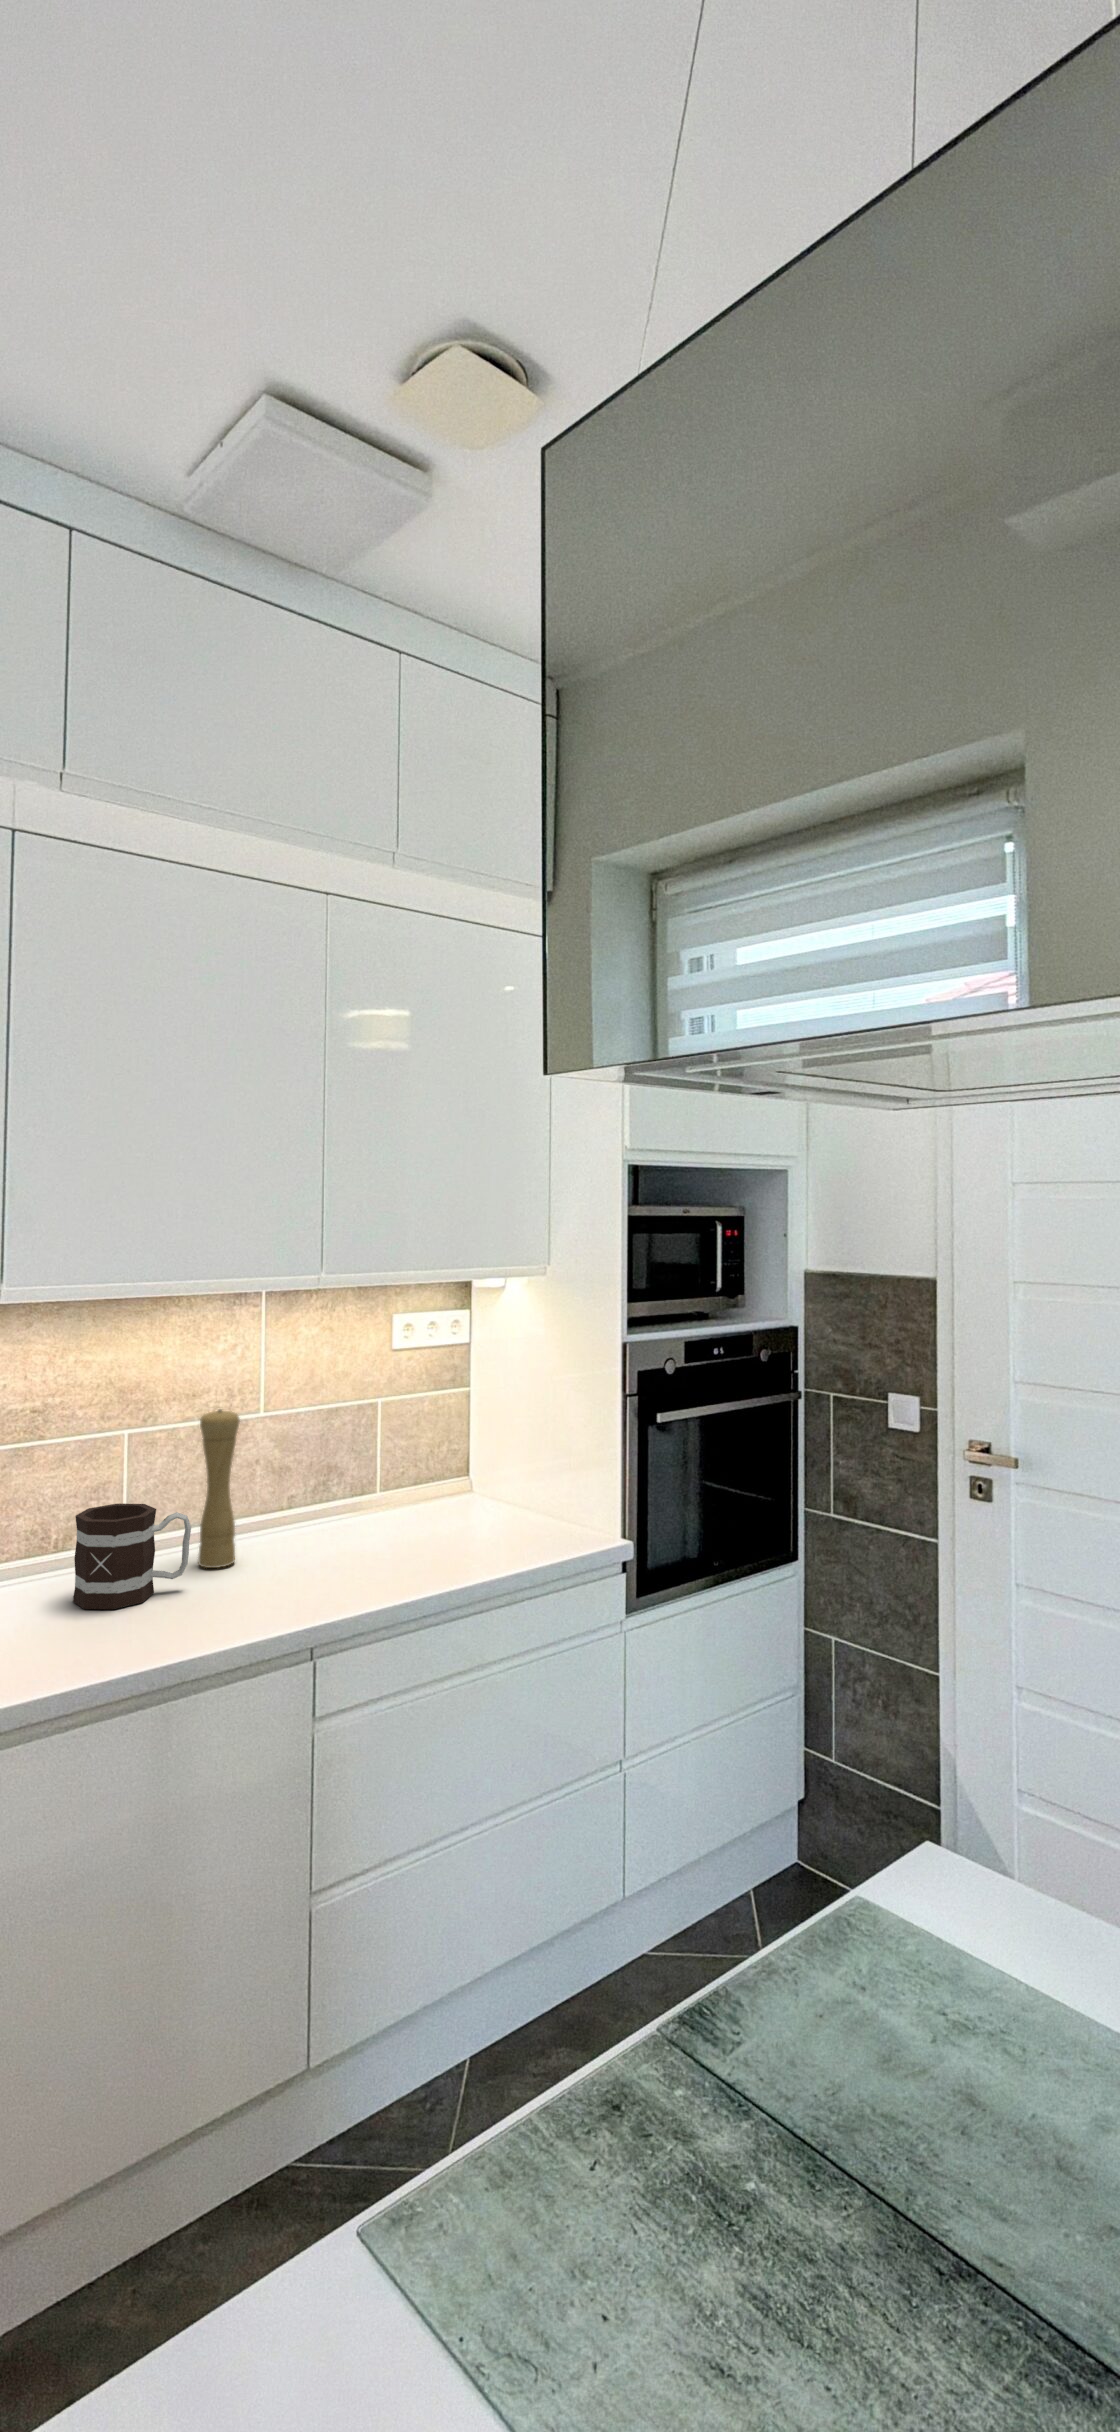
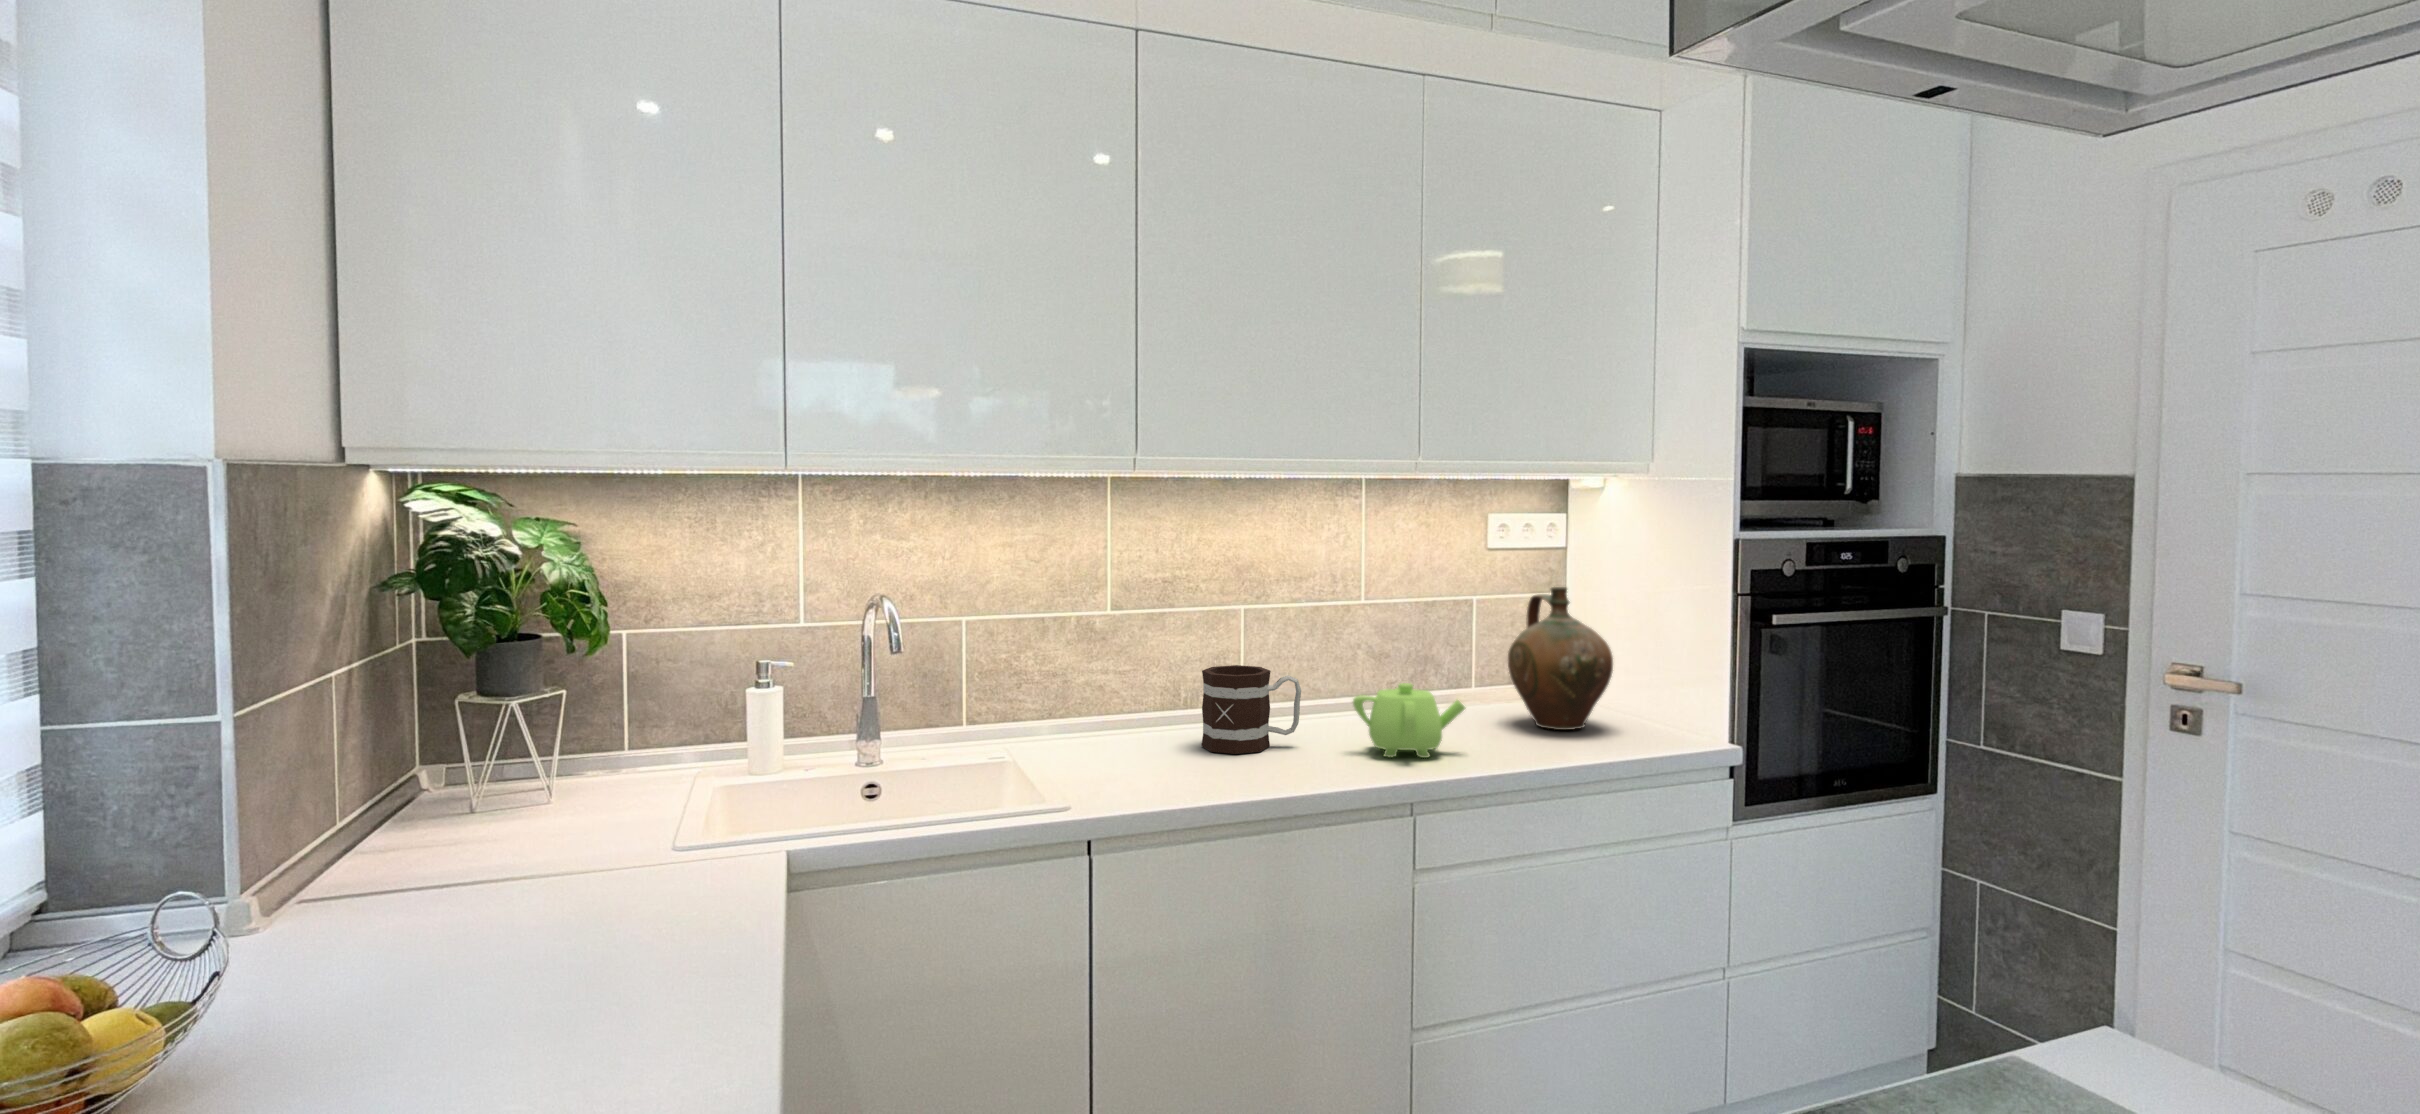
ceramic jug: none [412,1392,515,1539] -> present [1508,587,1613,730]
pepper mill: present [198,1409,240,1568] -> none [1307,588,1343,733]
teapot: none [248,1511,369,1595] -> present [1353,683,1465,758]

